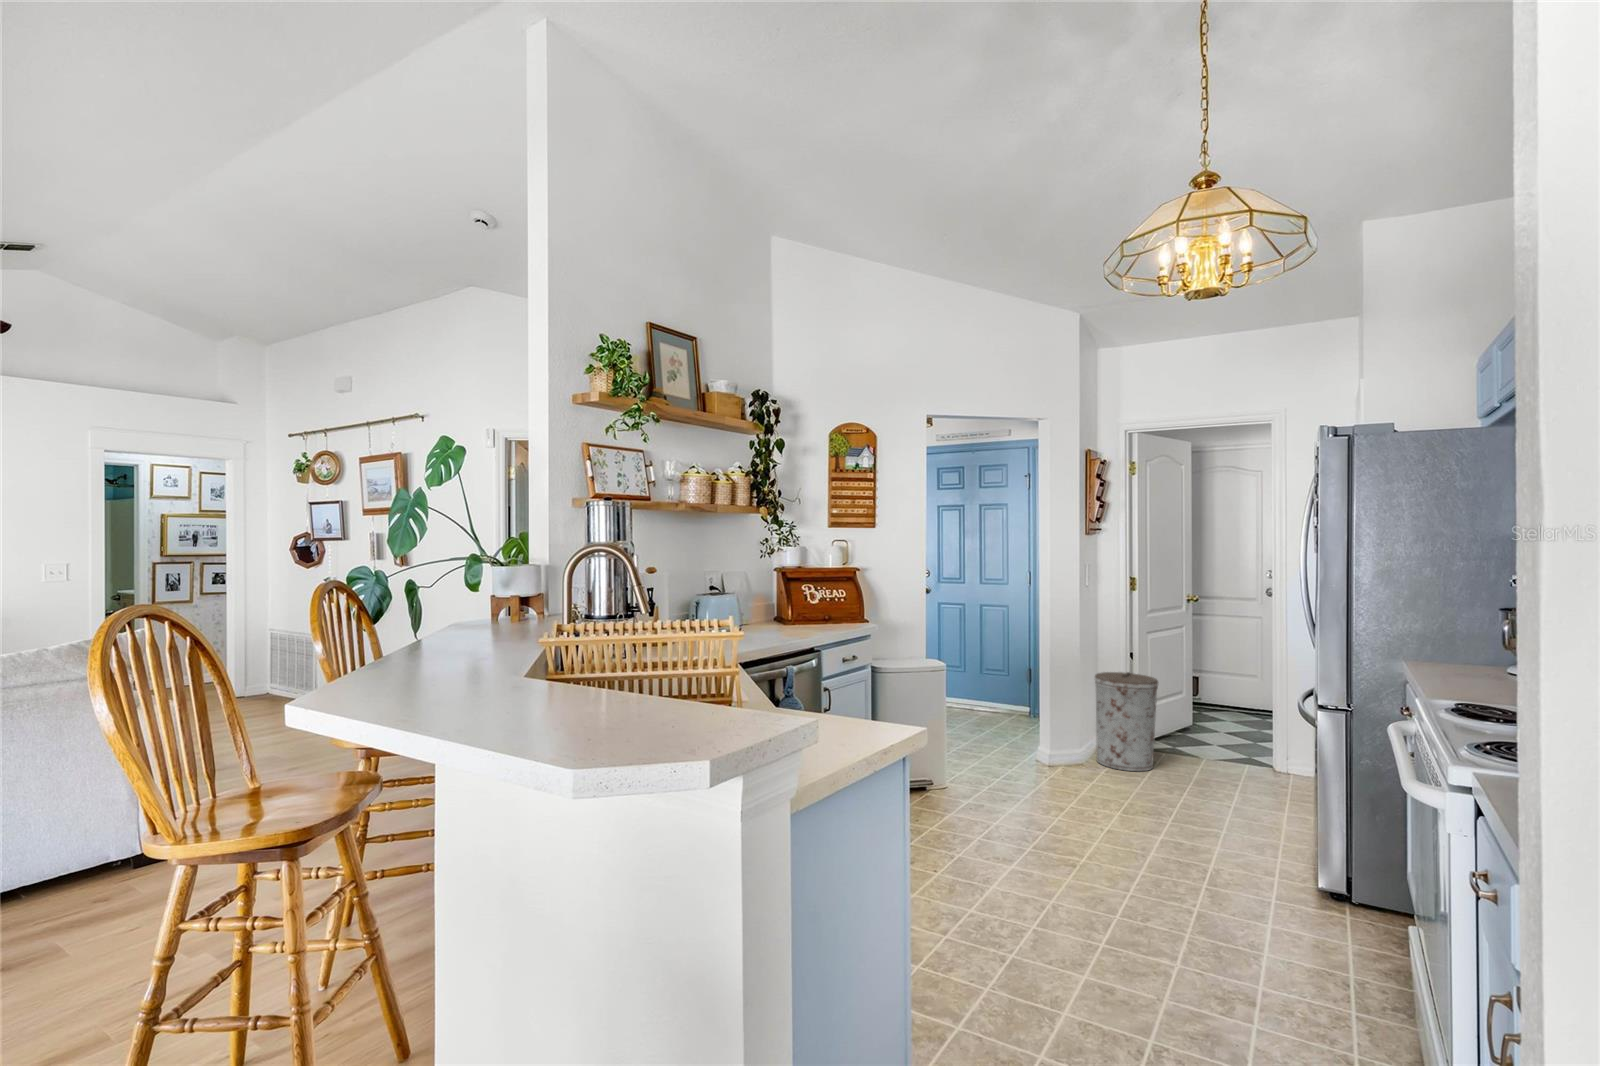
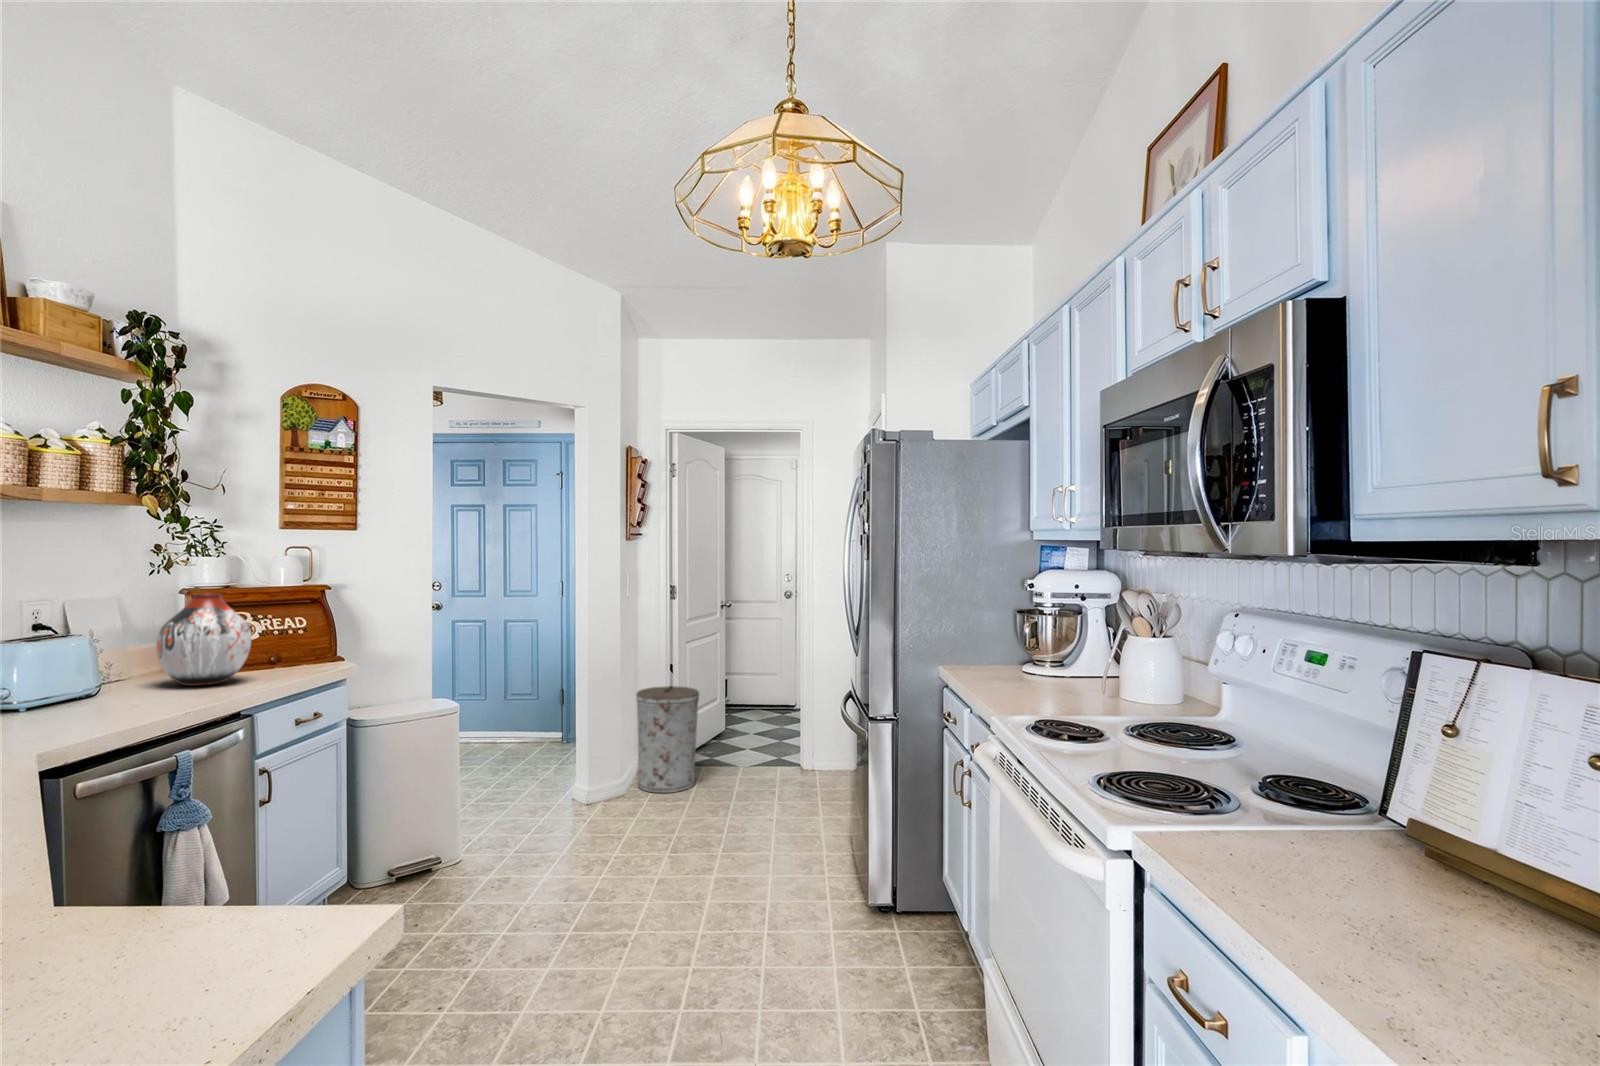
vase: none [769,570,817,629] -> present [156,593,252,686]

